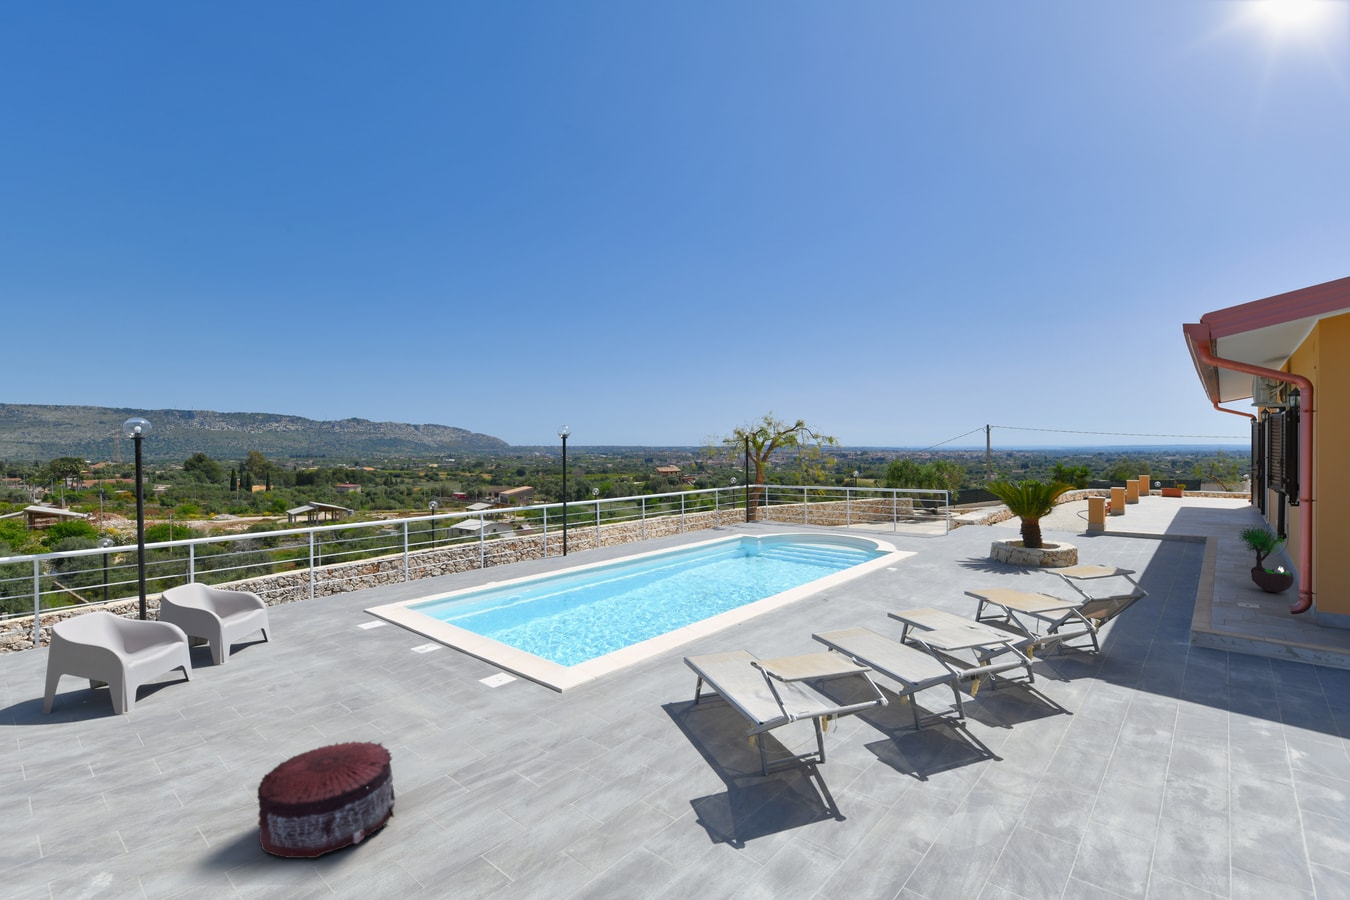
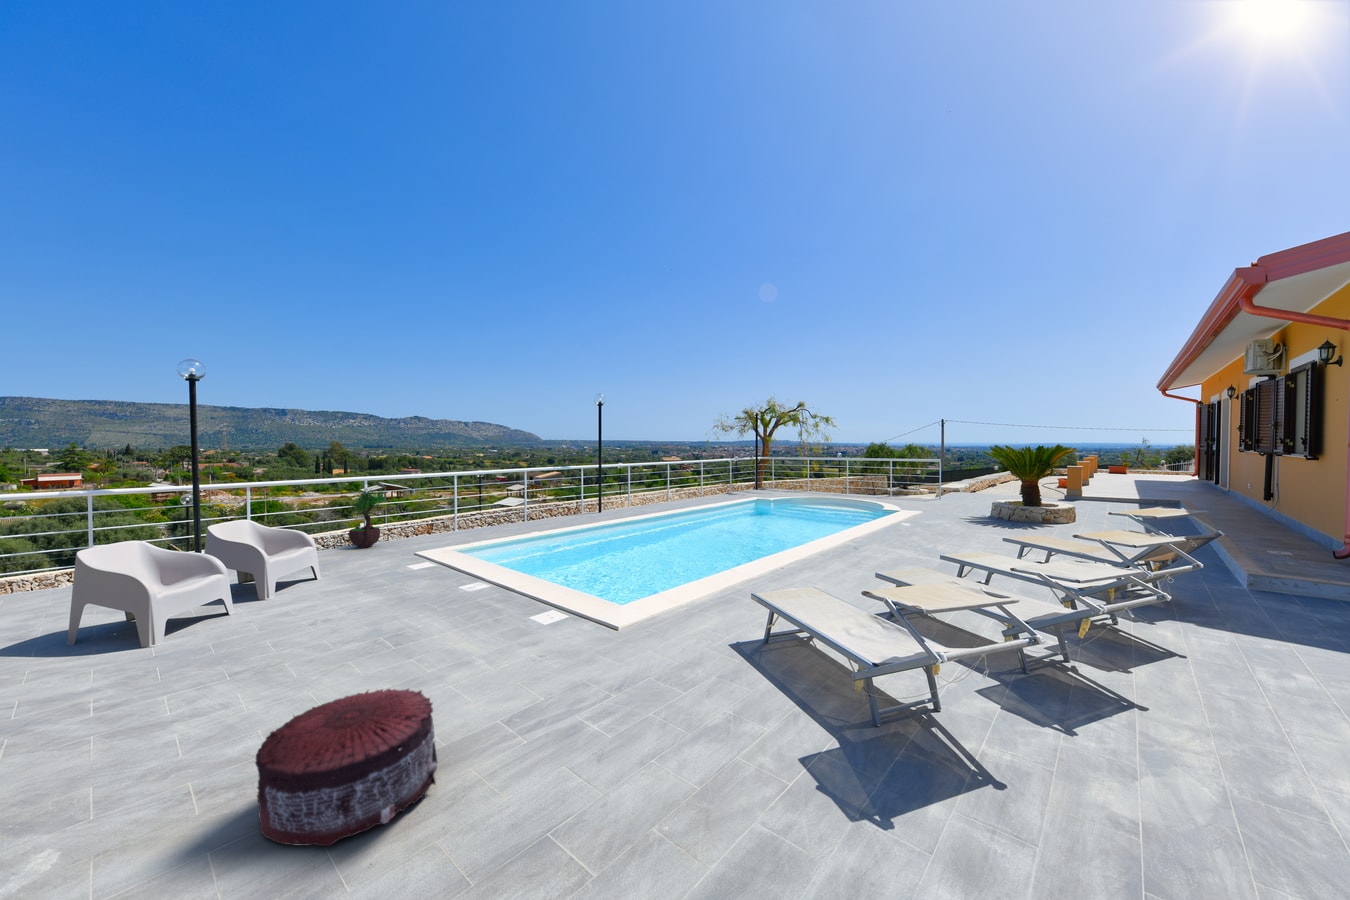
potted tree: present [1239,526,1294,592] -> present [349,489,385,547]

